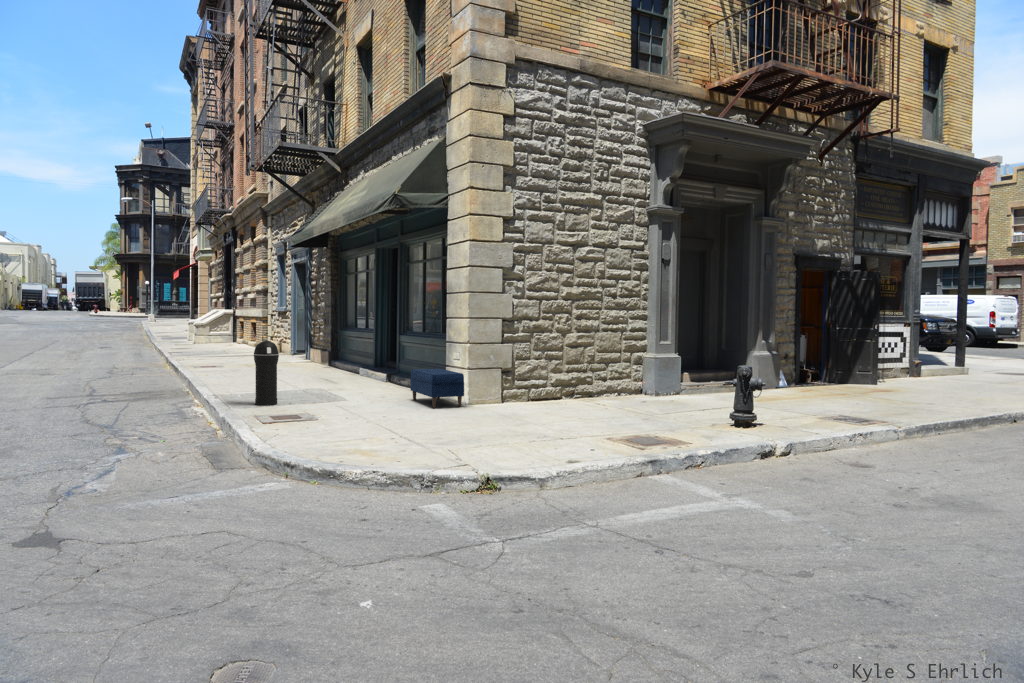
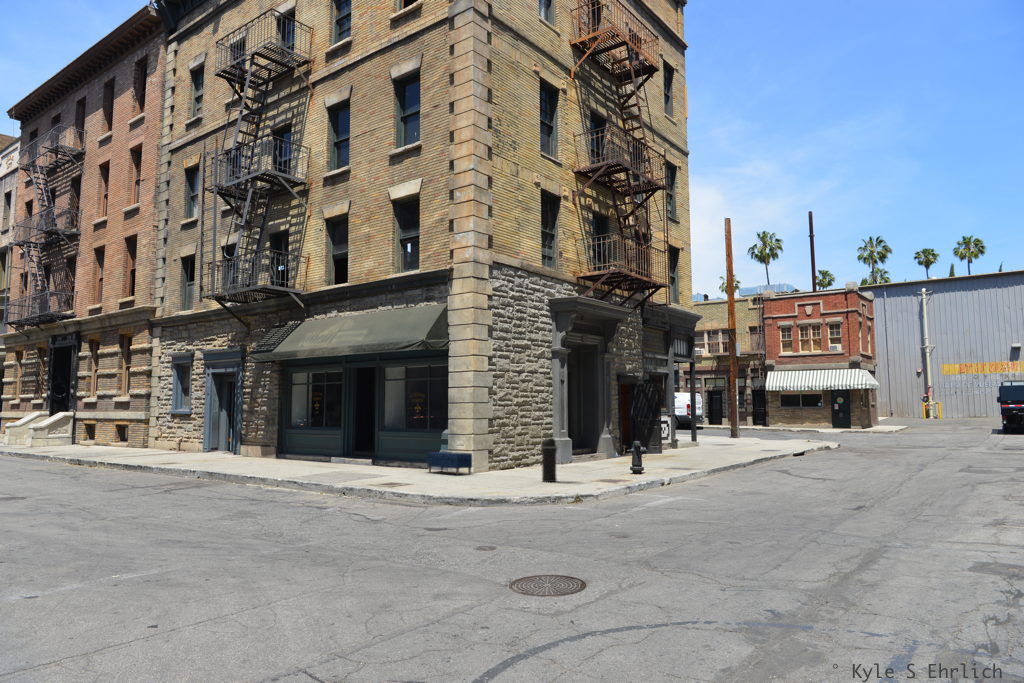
trash can: present [254,341,279,406] -> present [541,438,557,482]

